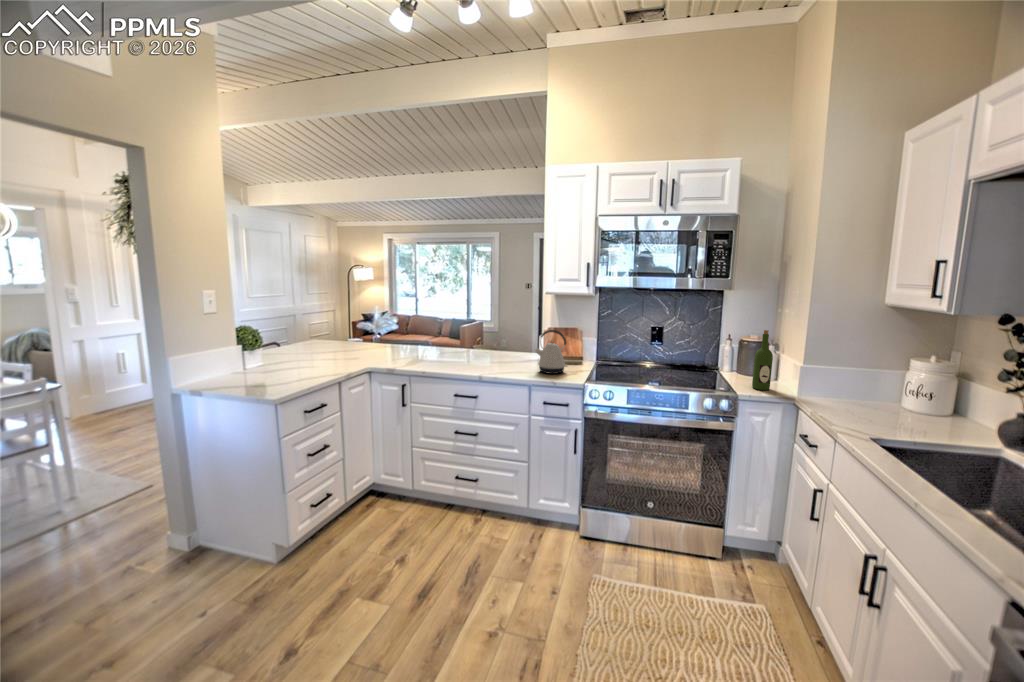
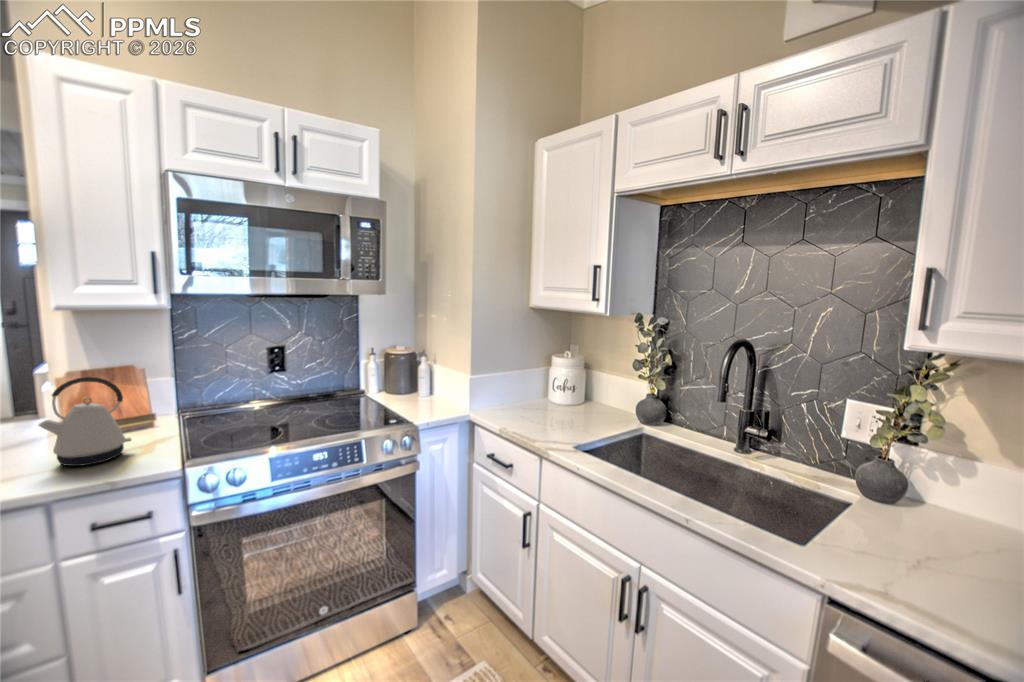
wine bottle: present [752,330,773,390] -> none [419,339,438,409]

